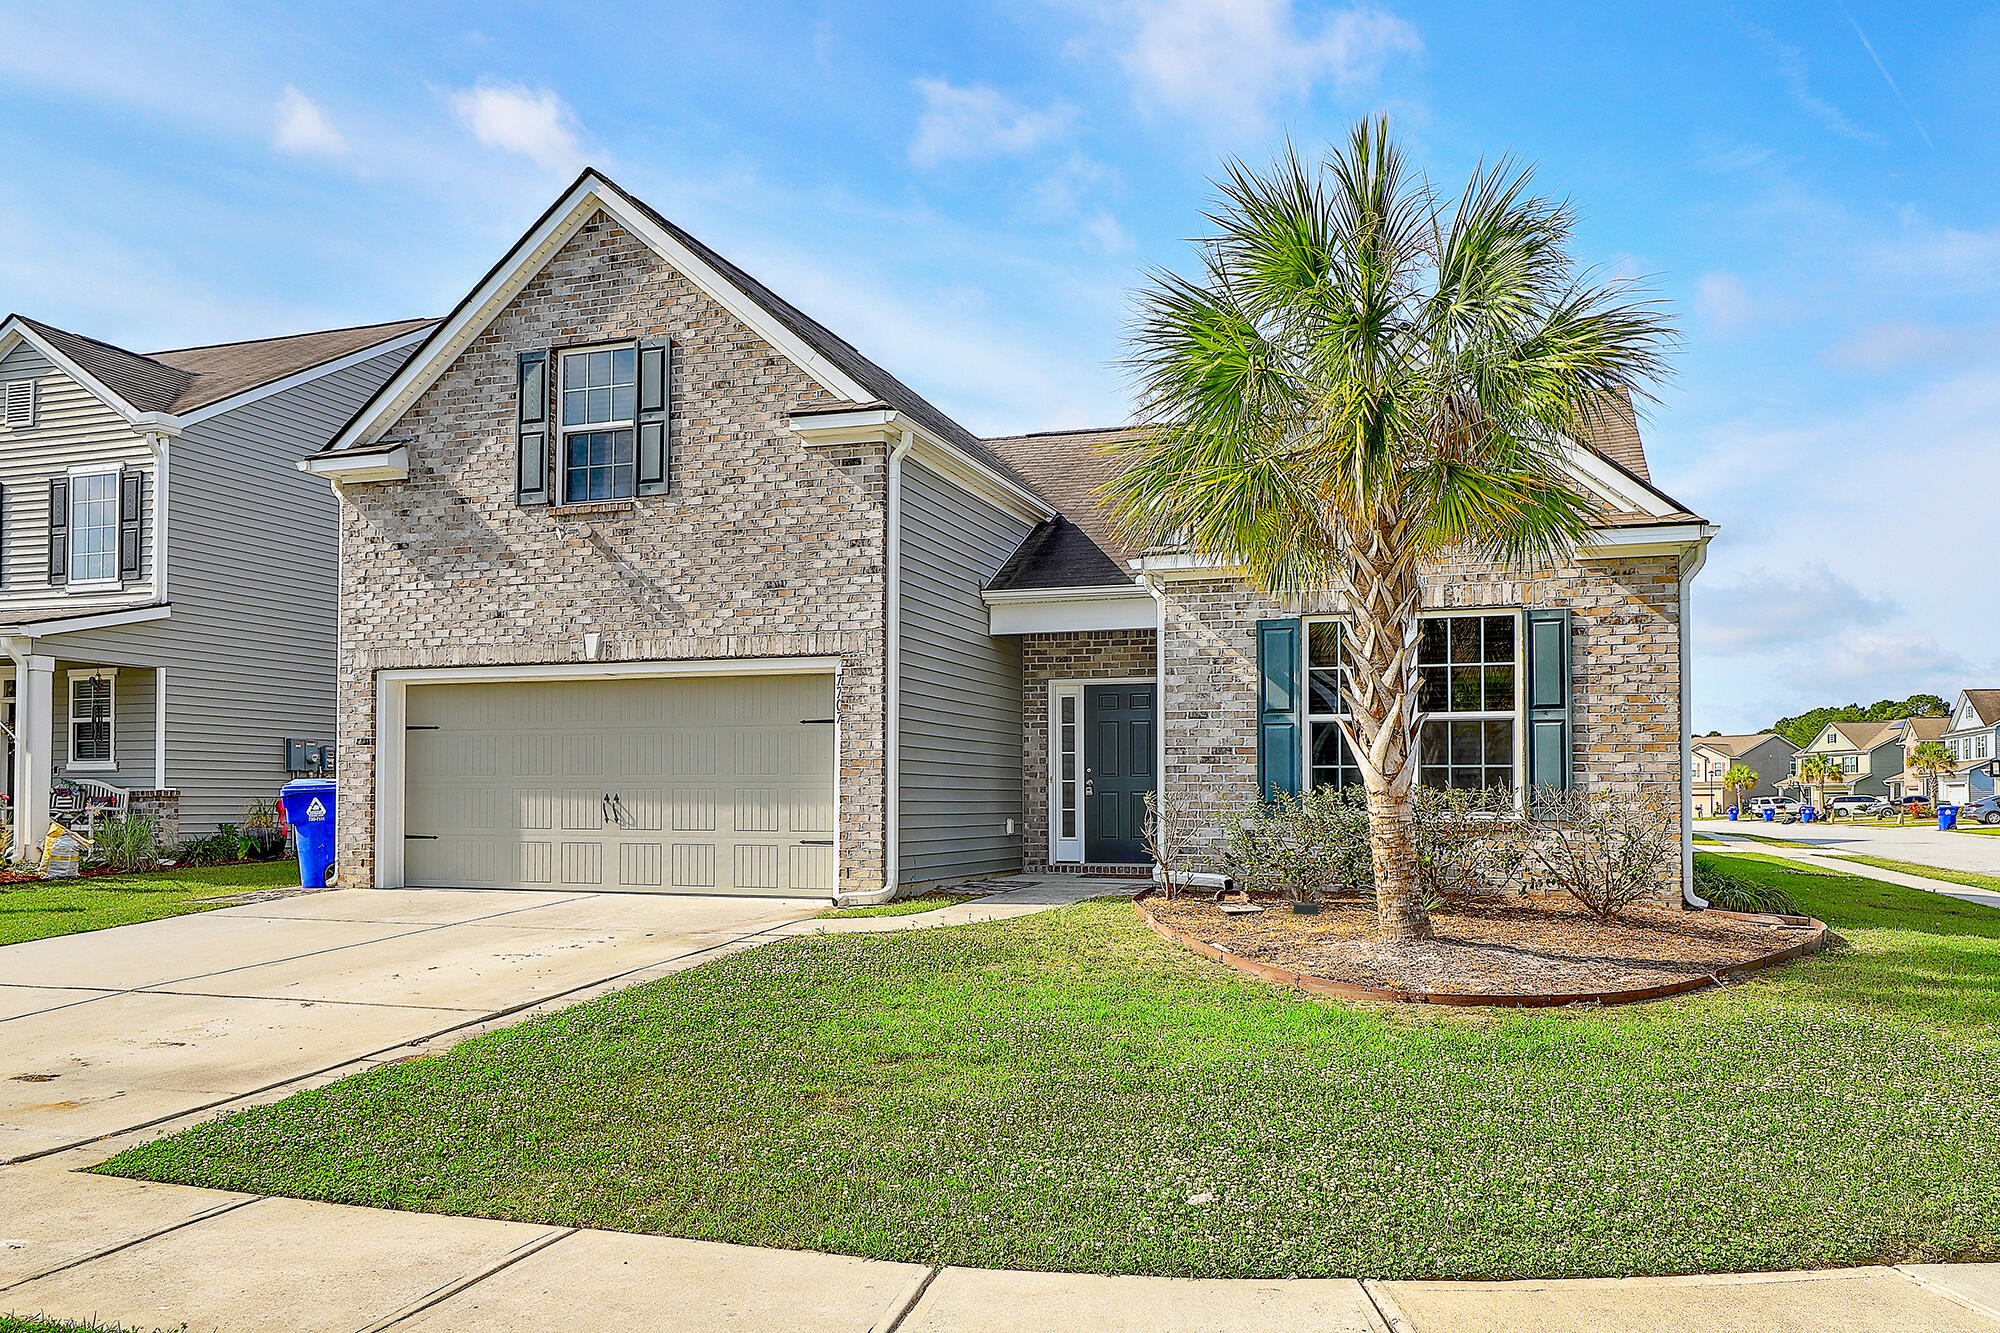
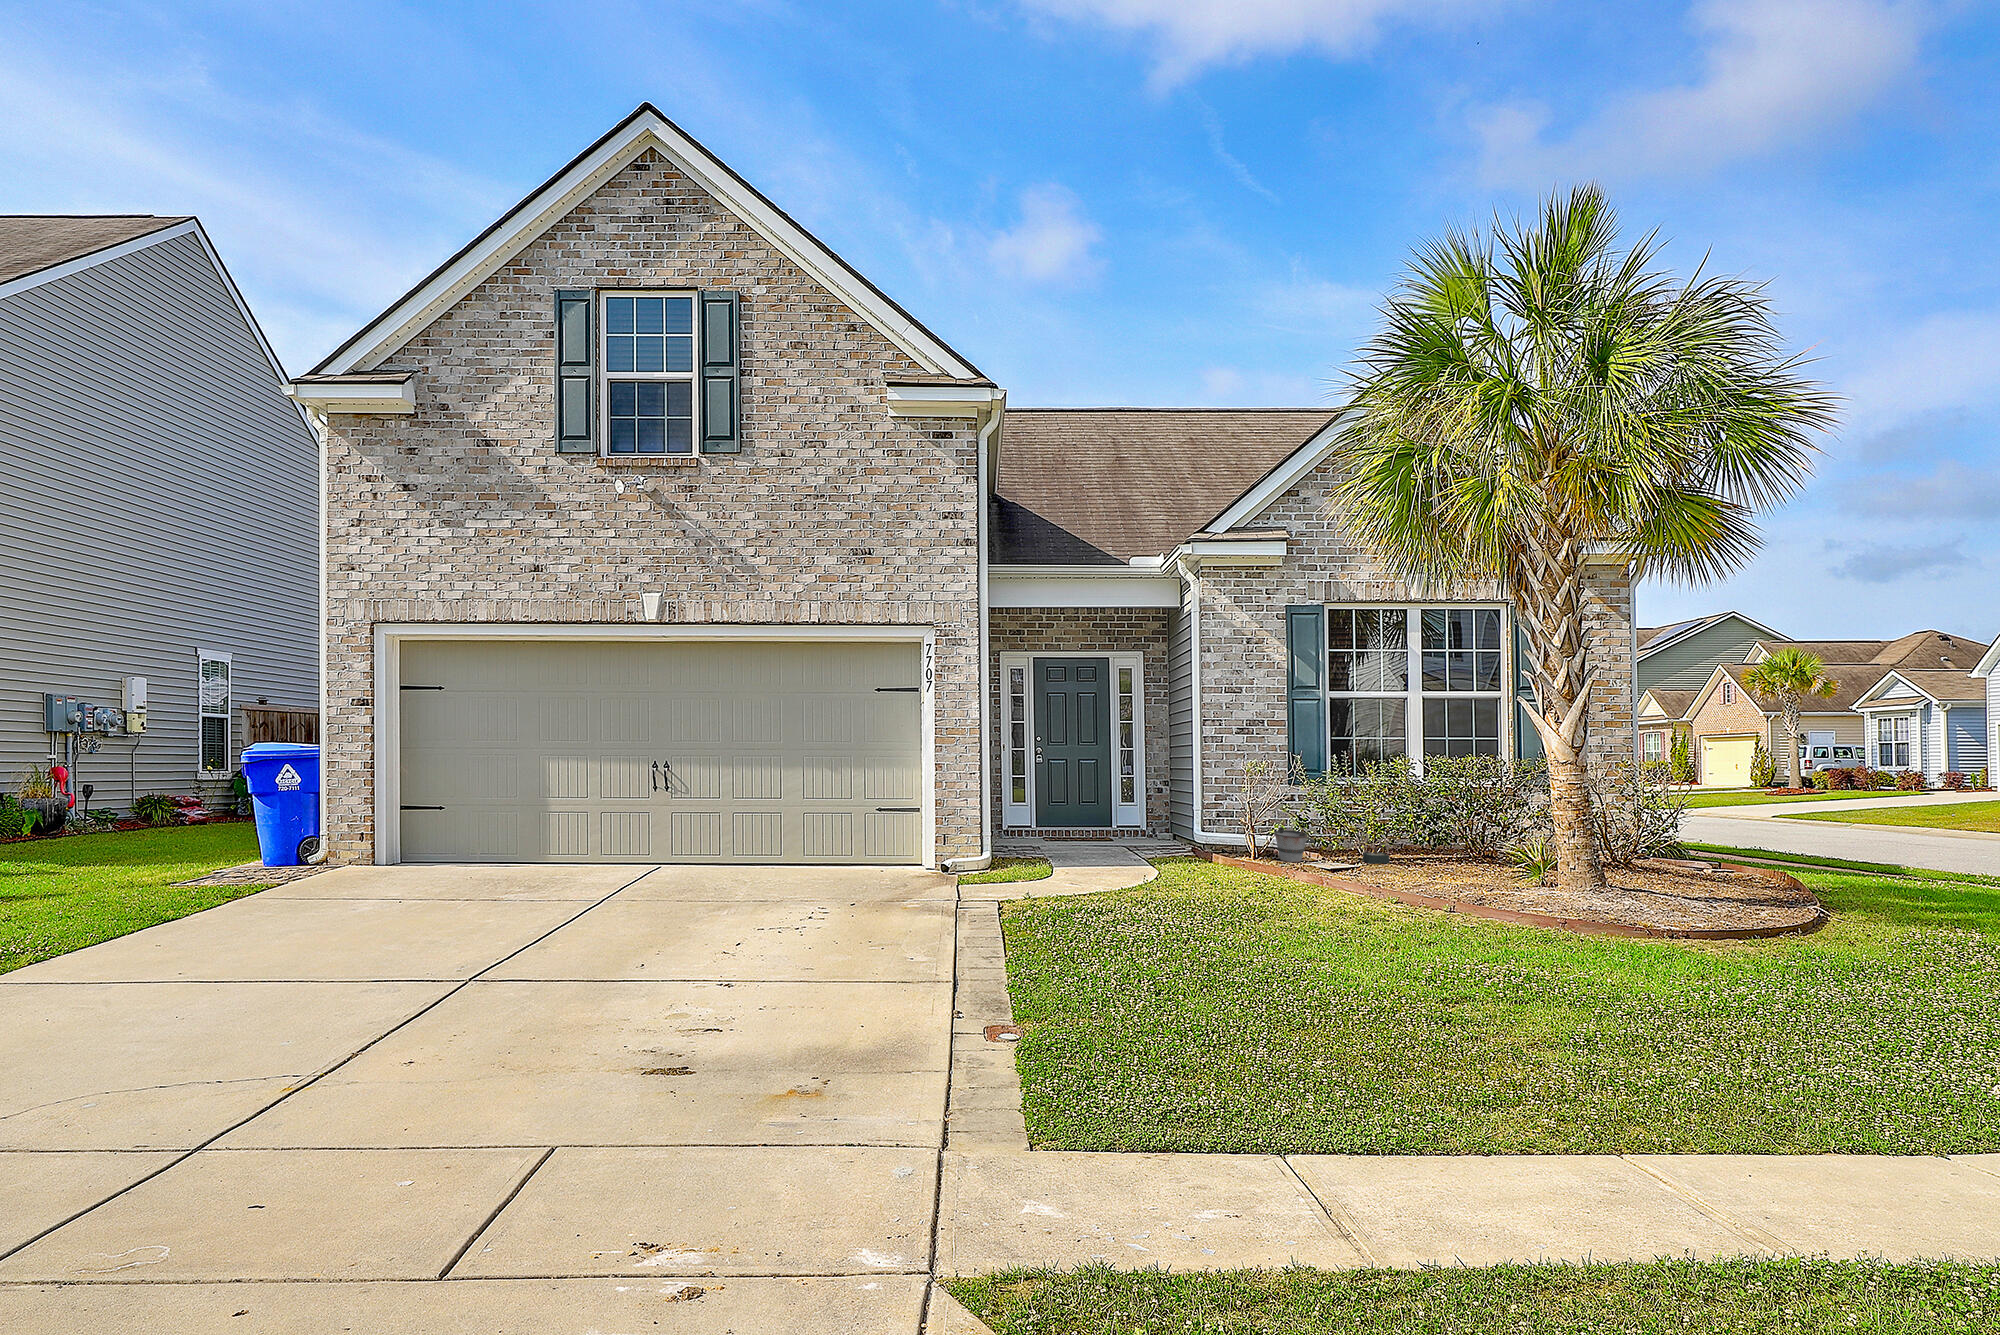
bucket: none [1193,873,1240,911] -> present [1274,827,1315,862]

